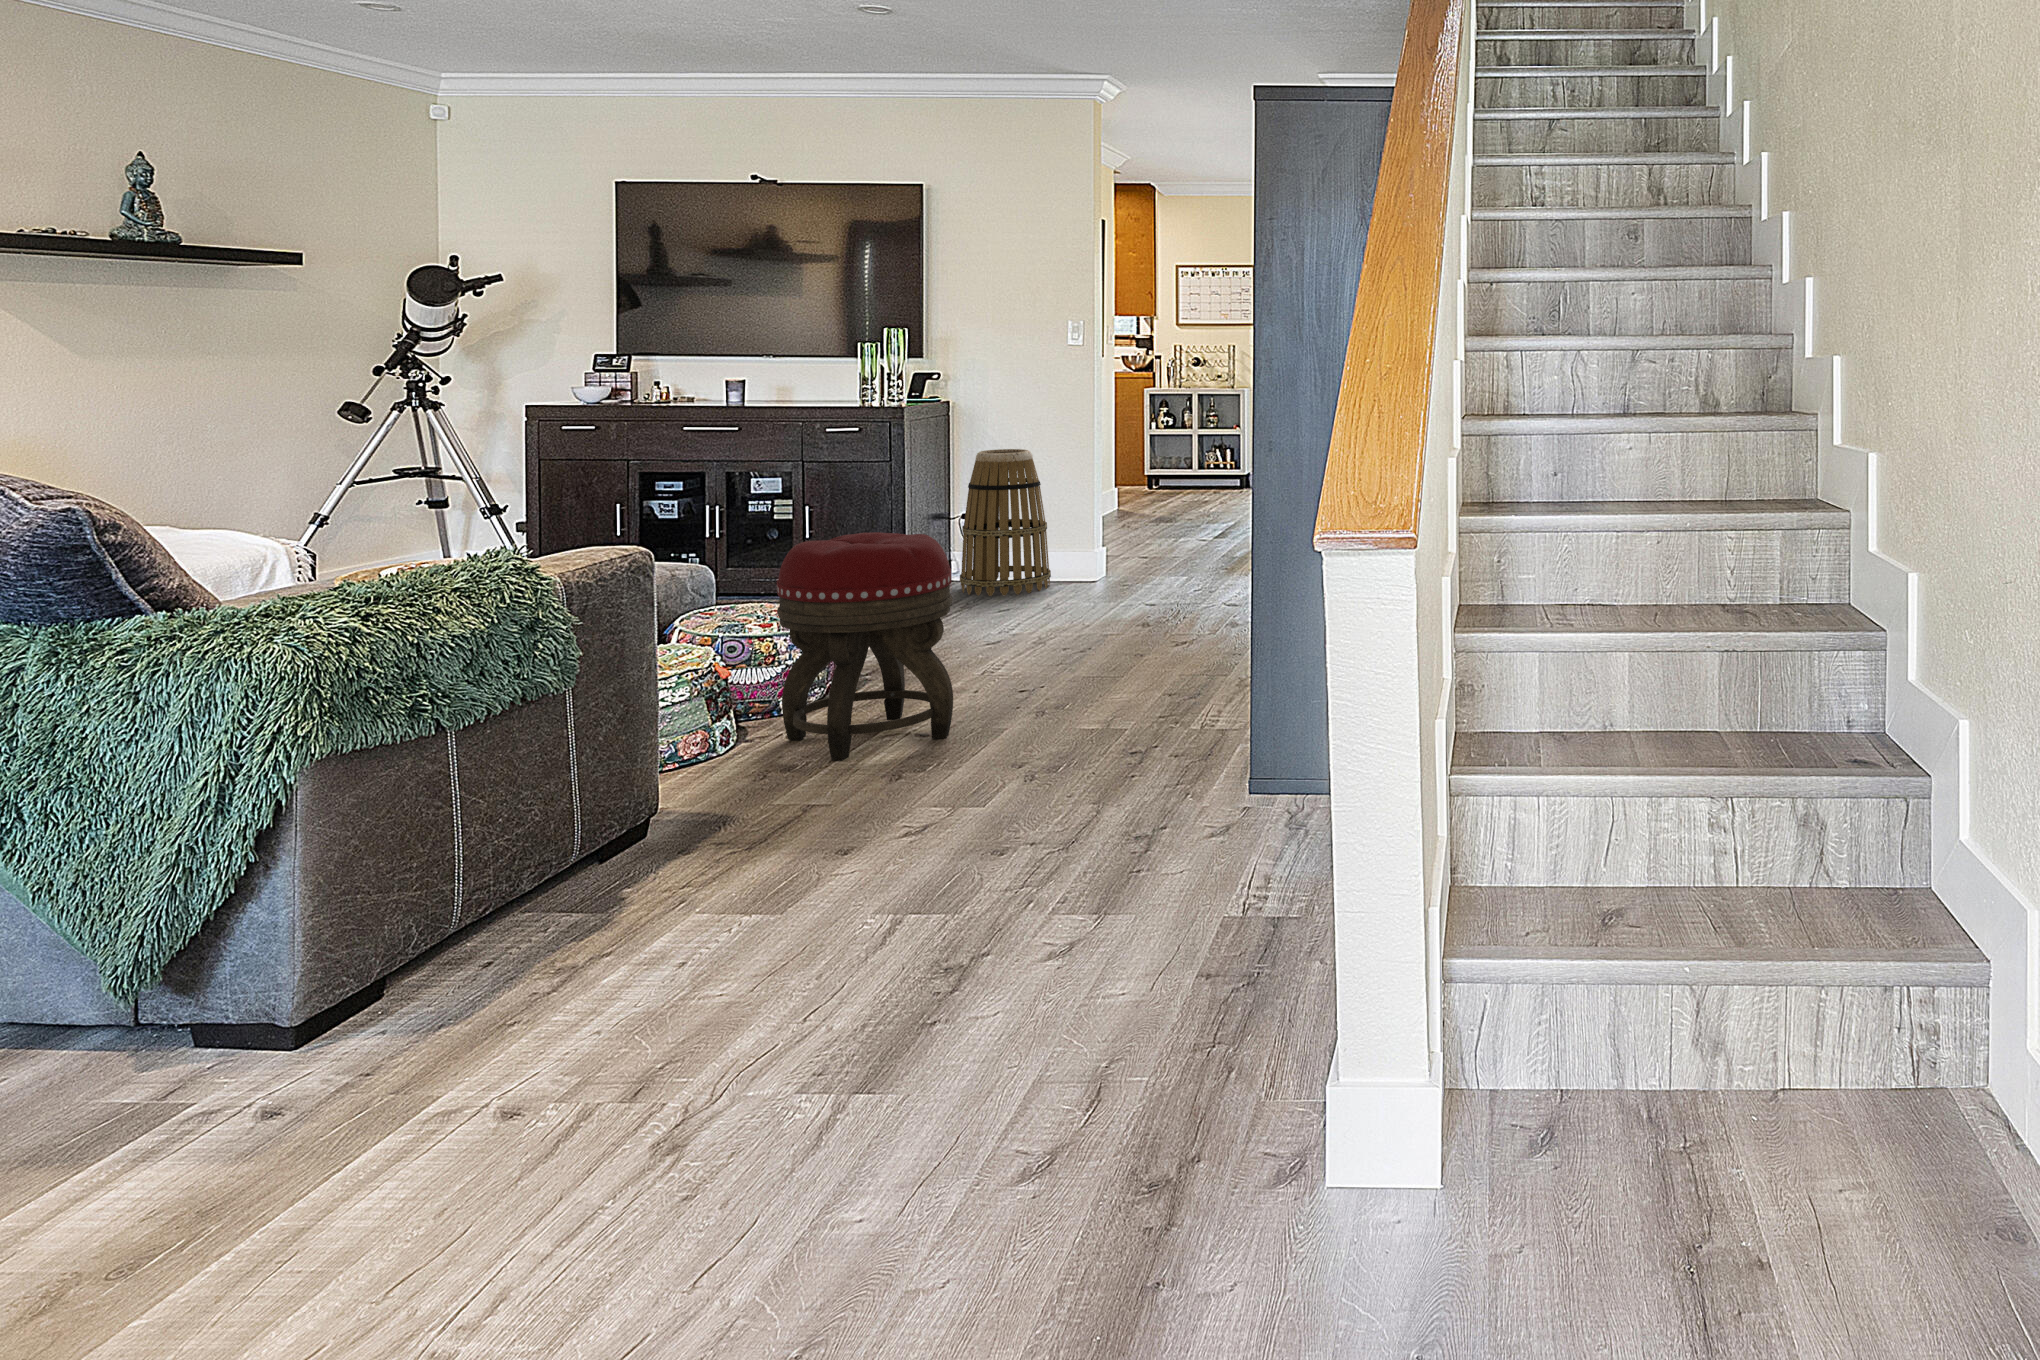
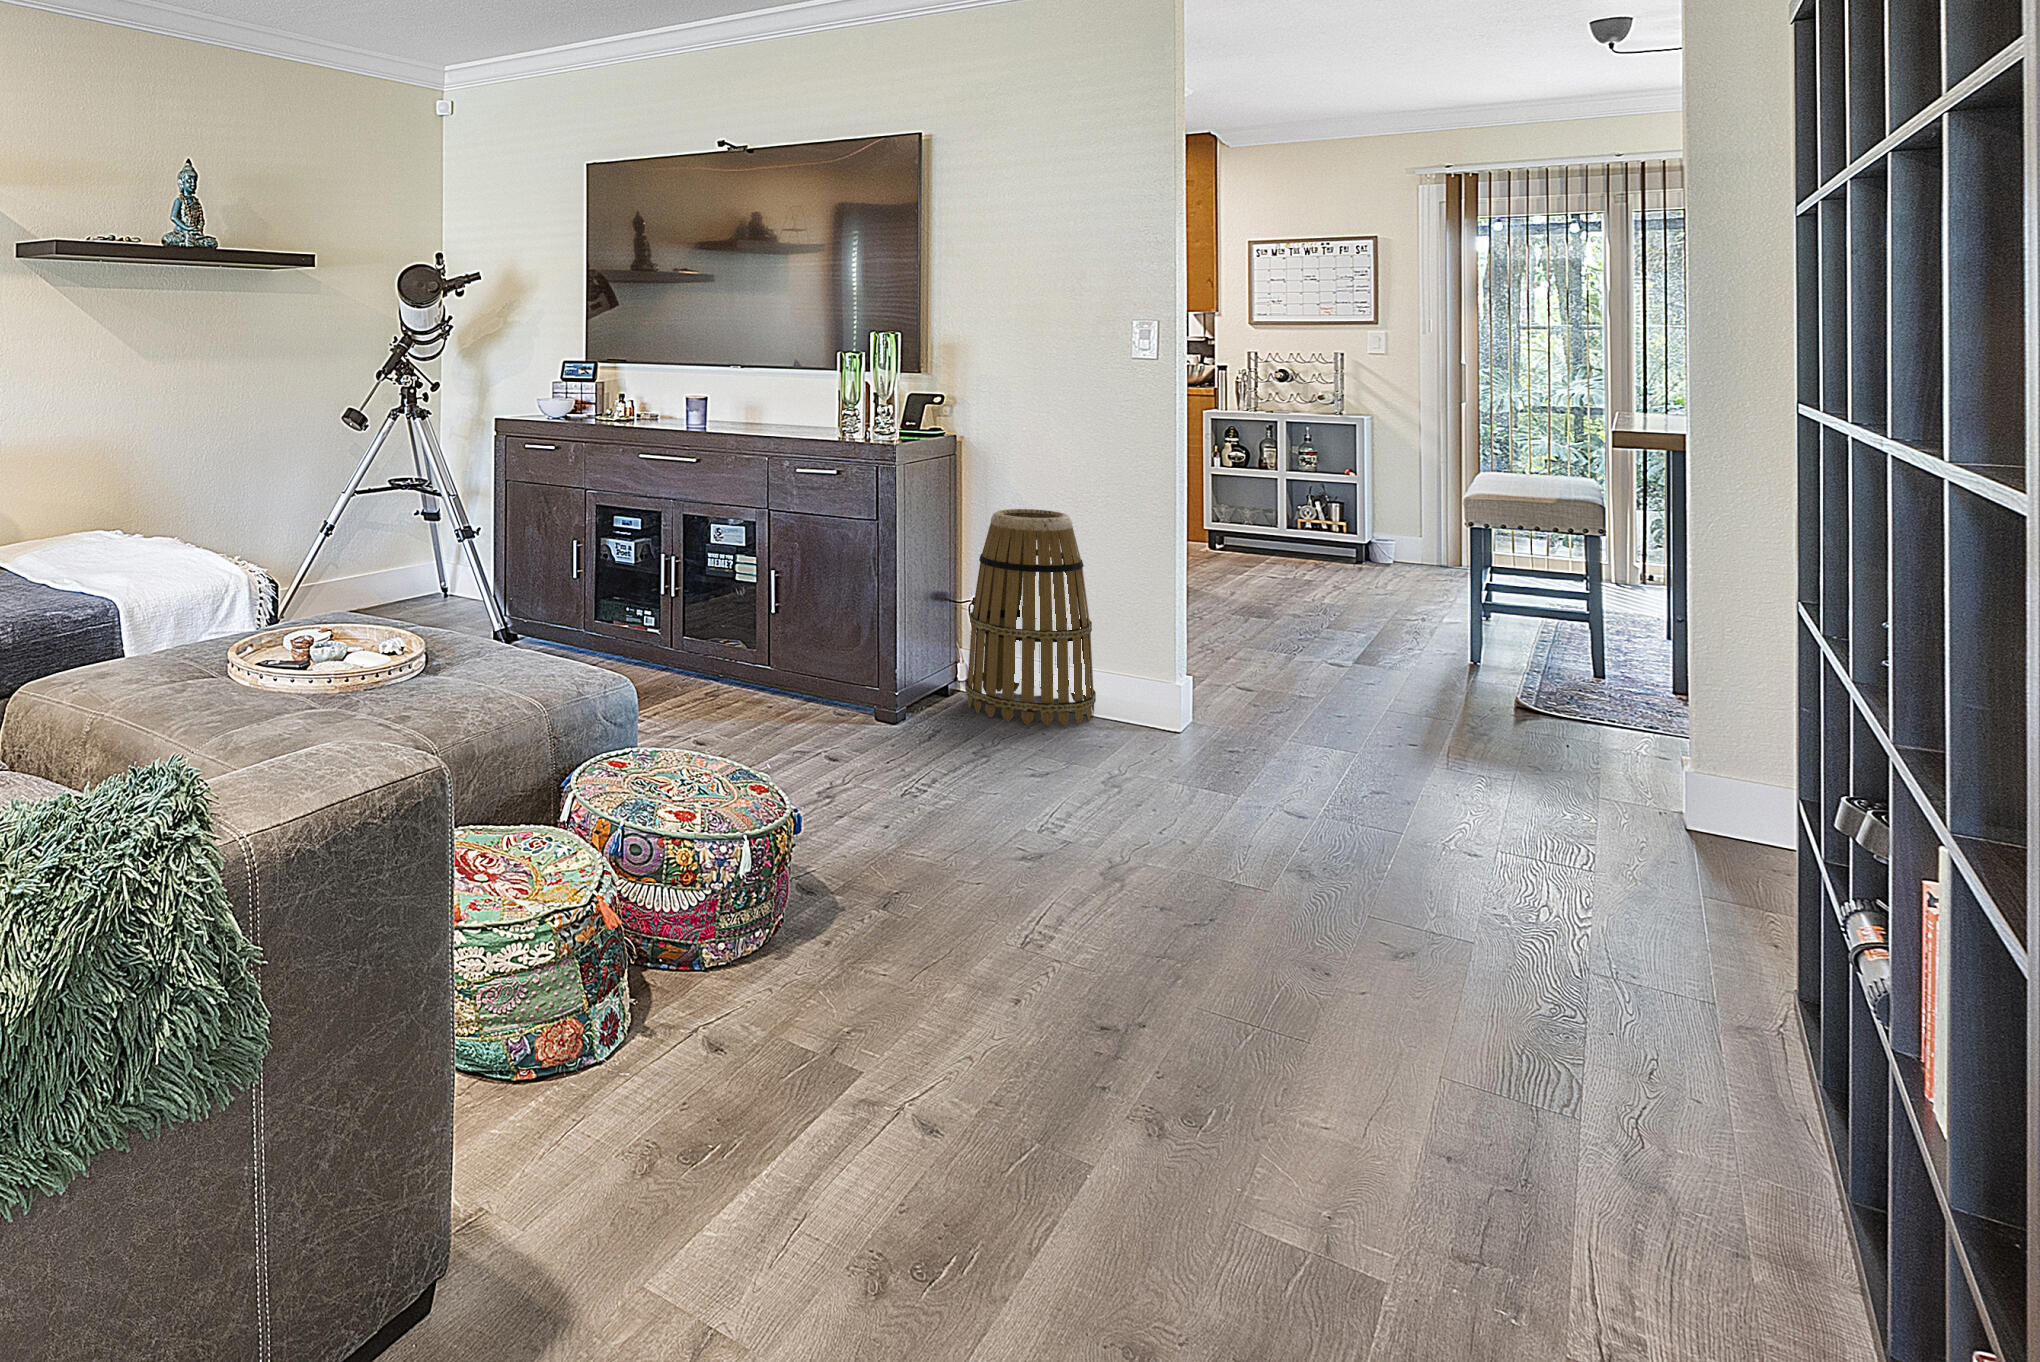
footstool: present [777,532,953,761] -> none [631,710,935,1177]

